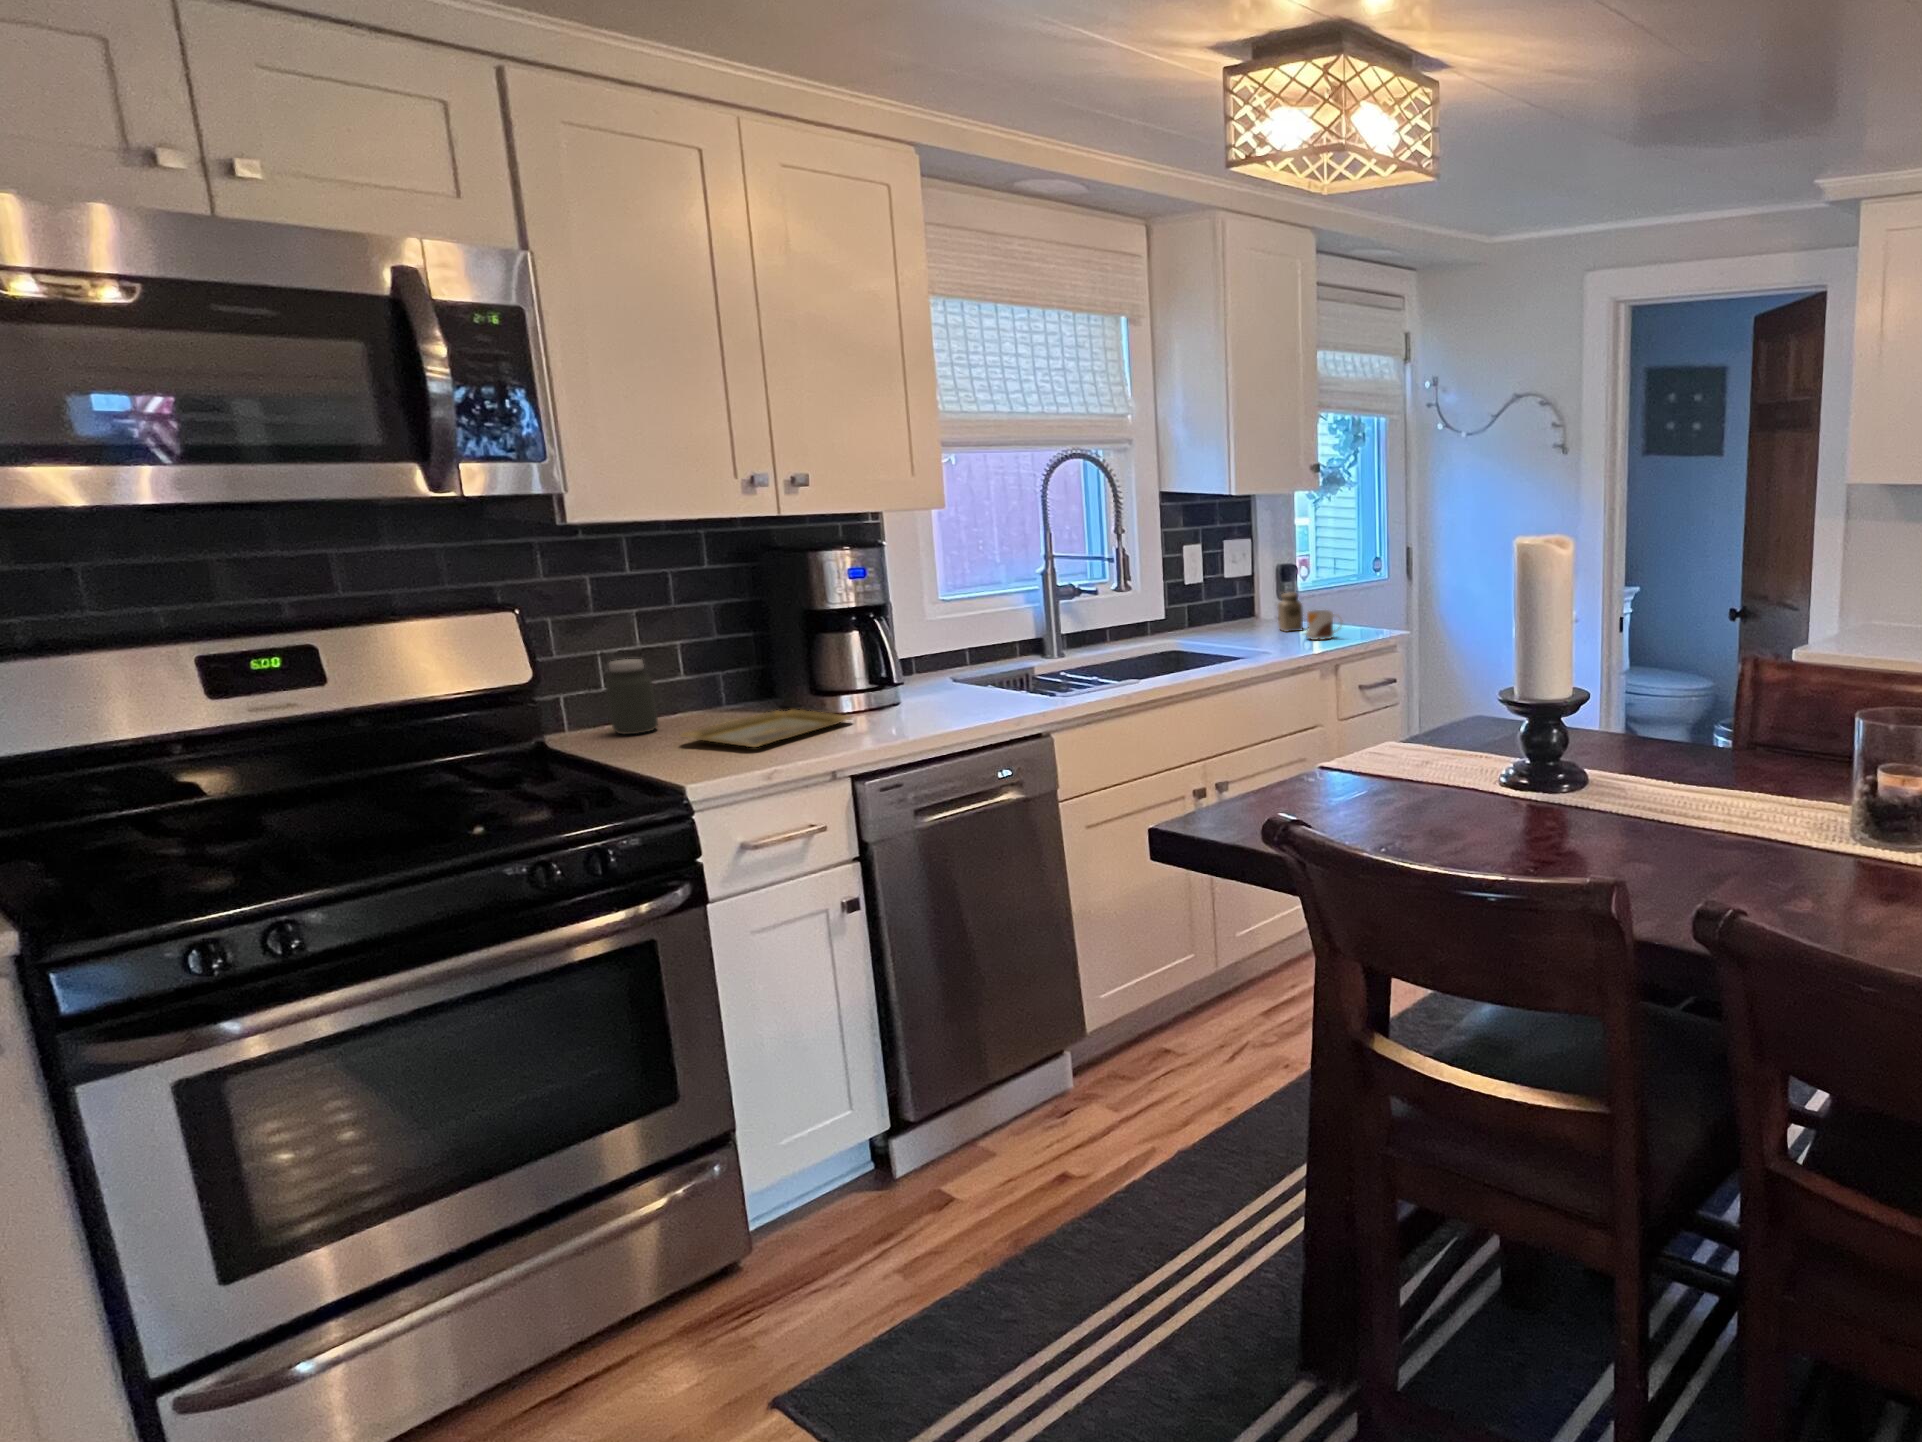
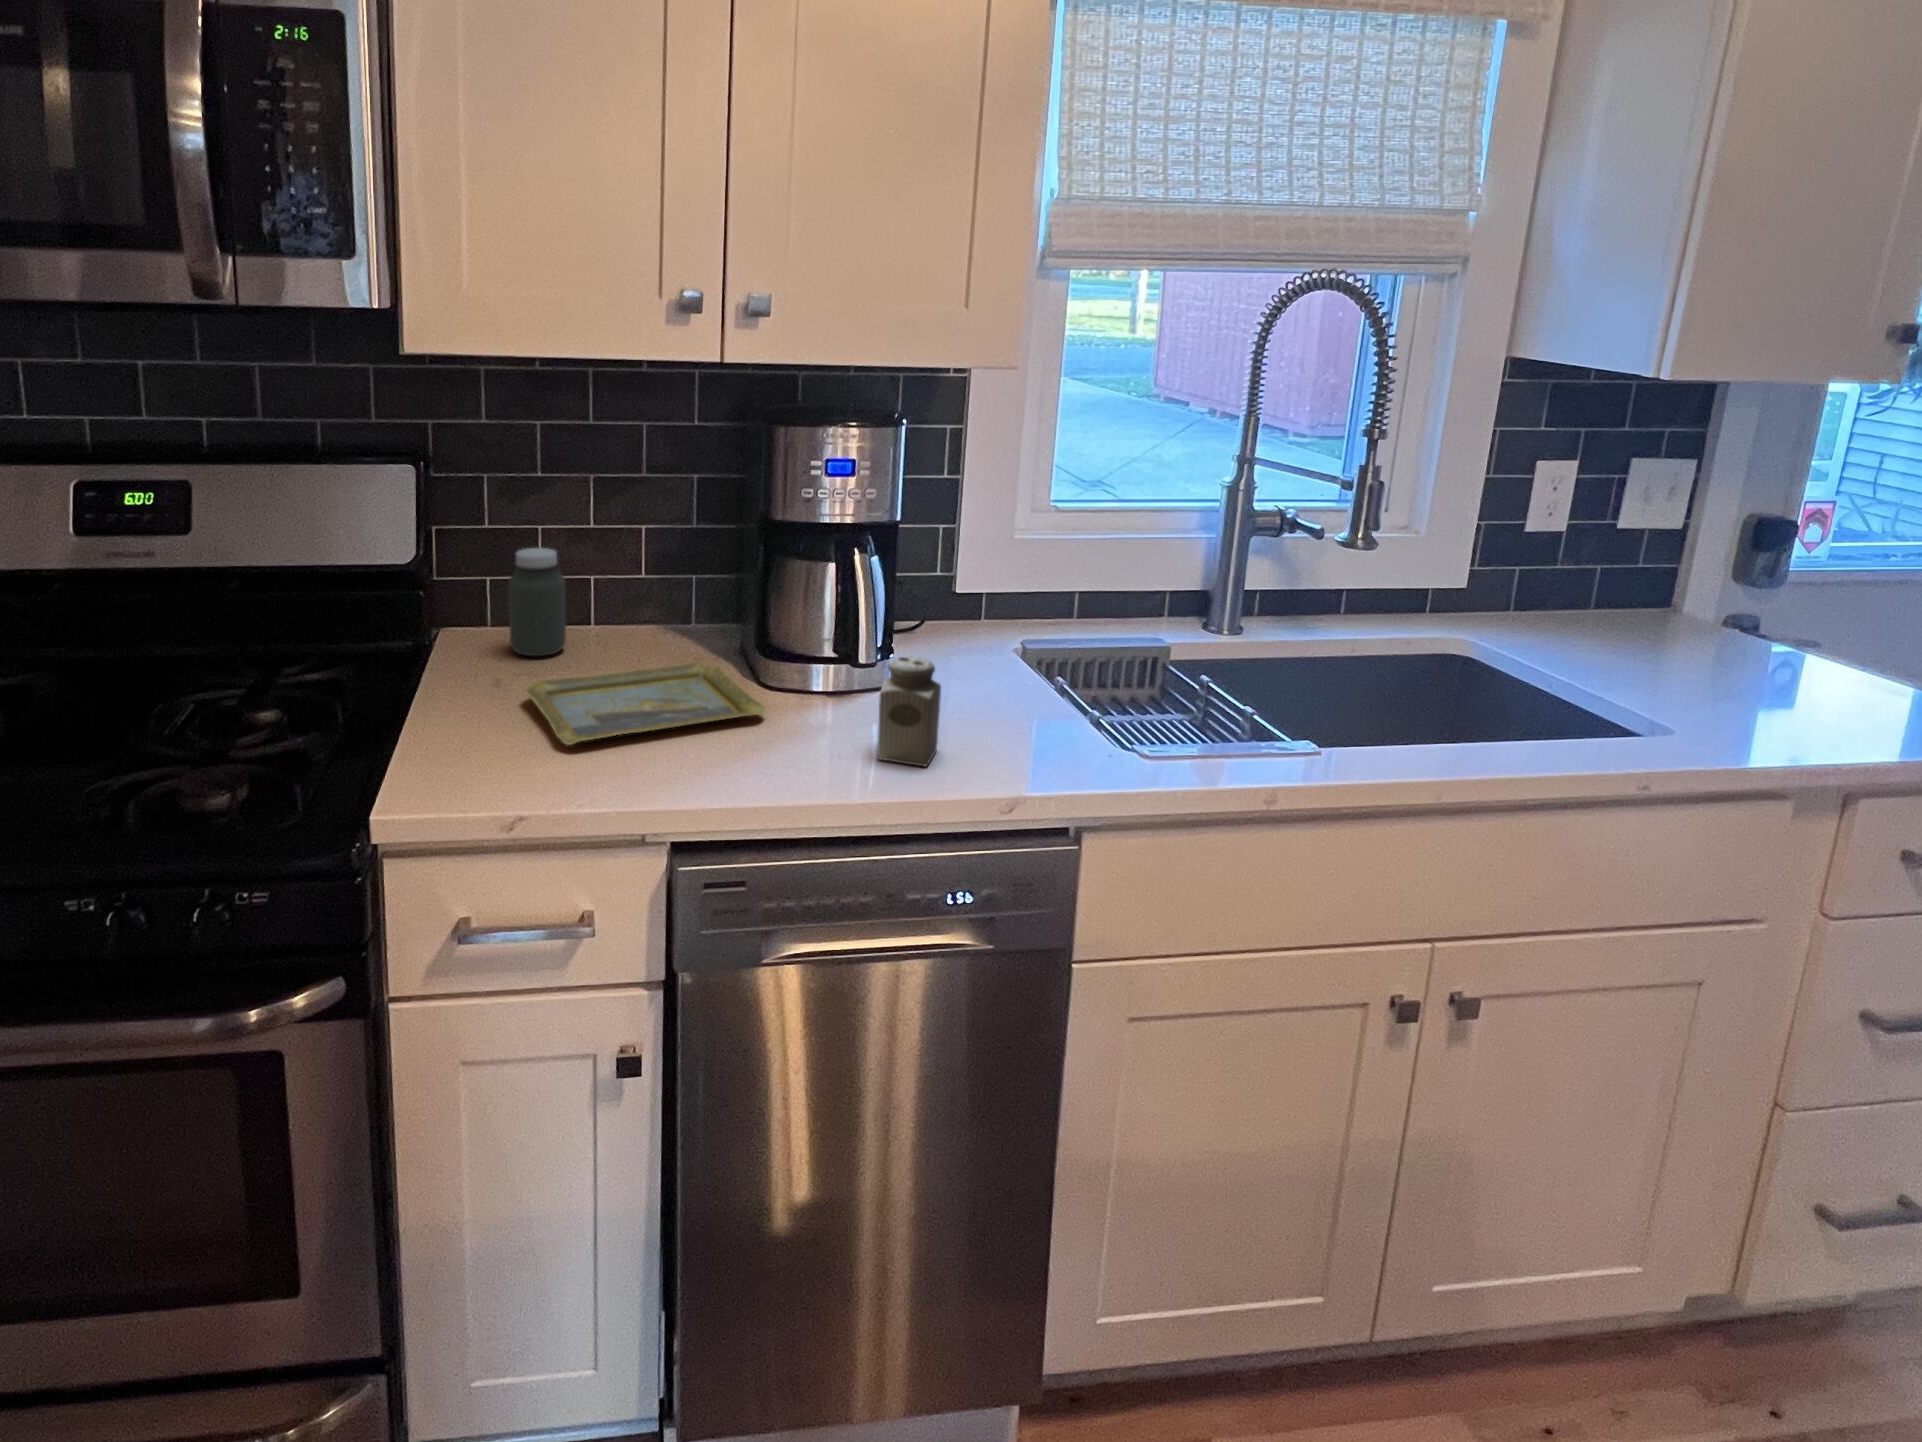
salt shaker: present [1277,592,1303,632] -> present [878,656,941,767]
mug: present [1306,610,1342,640] -> none [1766,648,1878,721]

